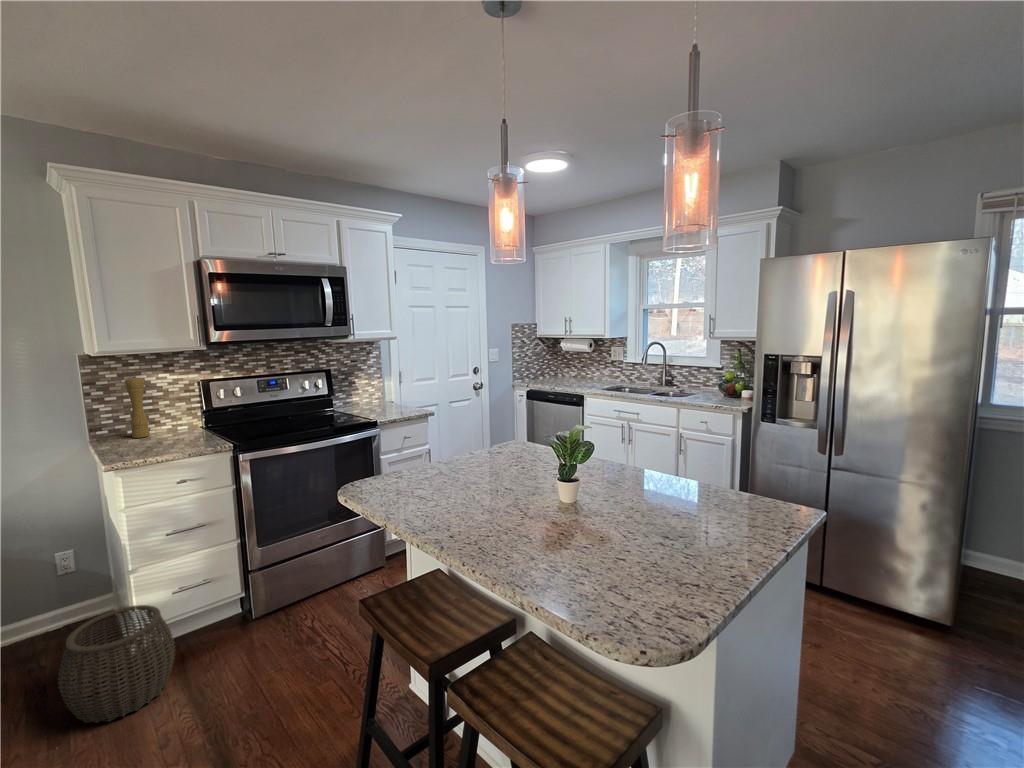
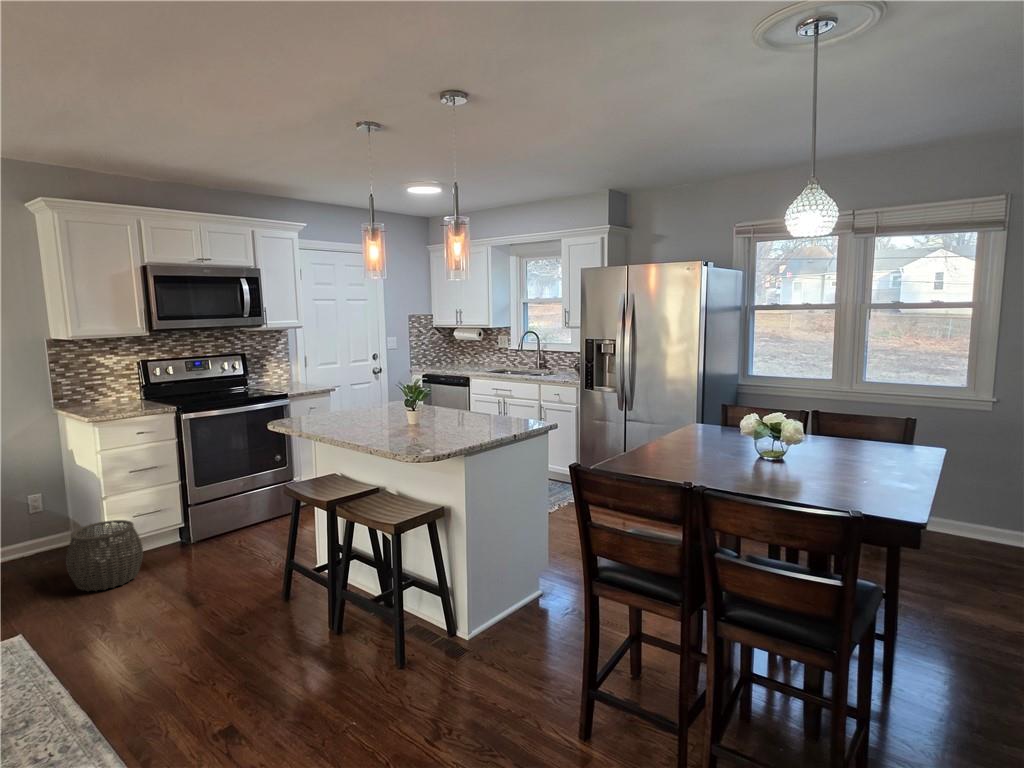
pepper mill: present [125,377,150,438] -> none [84,357,103,405]

